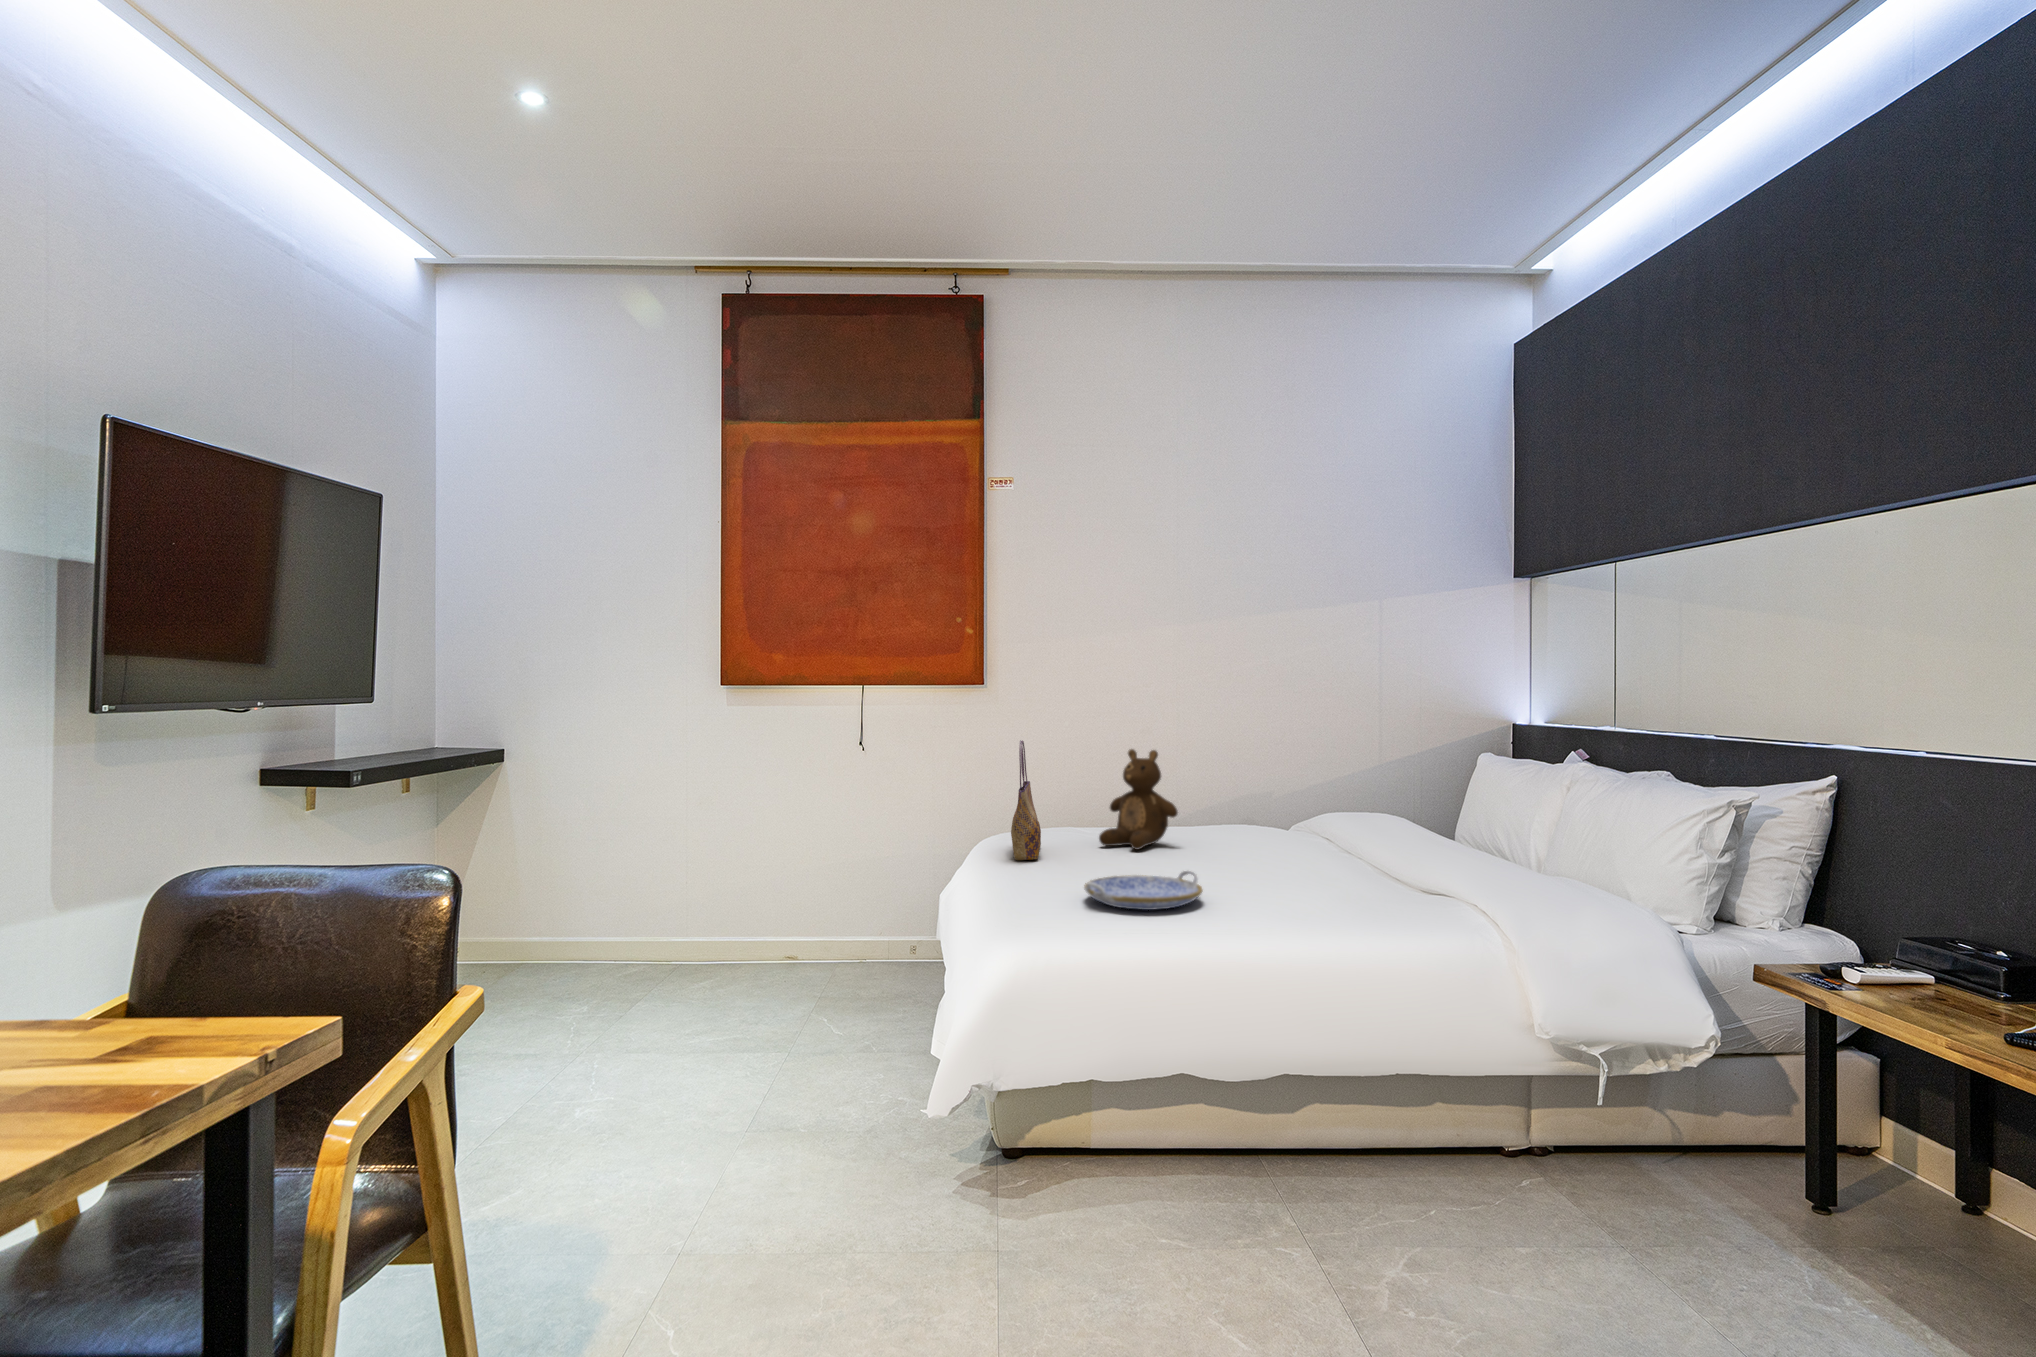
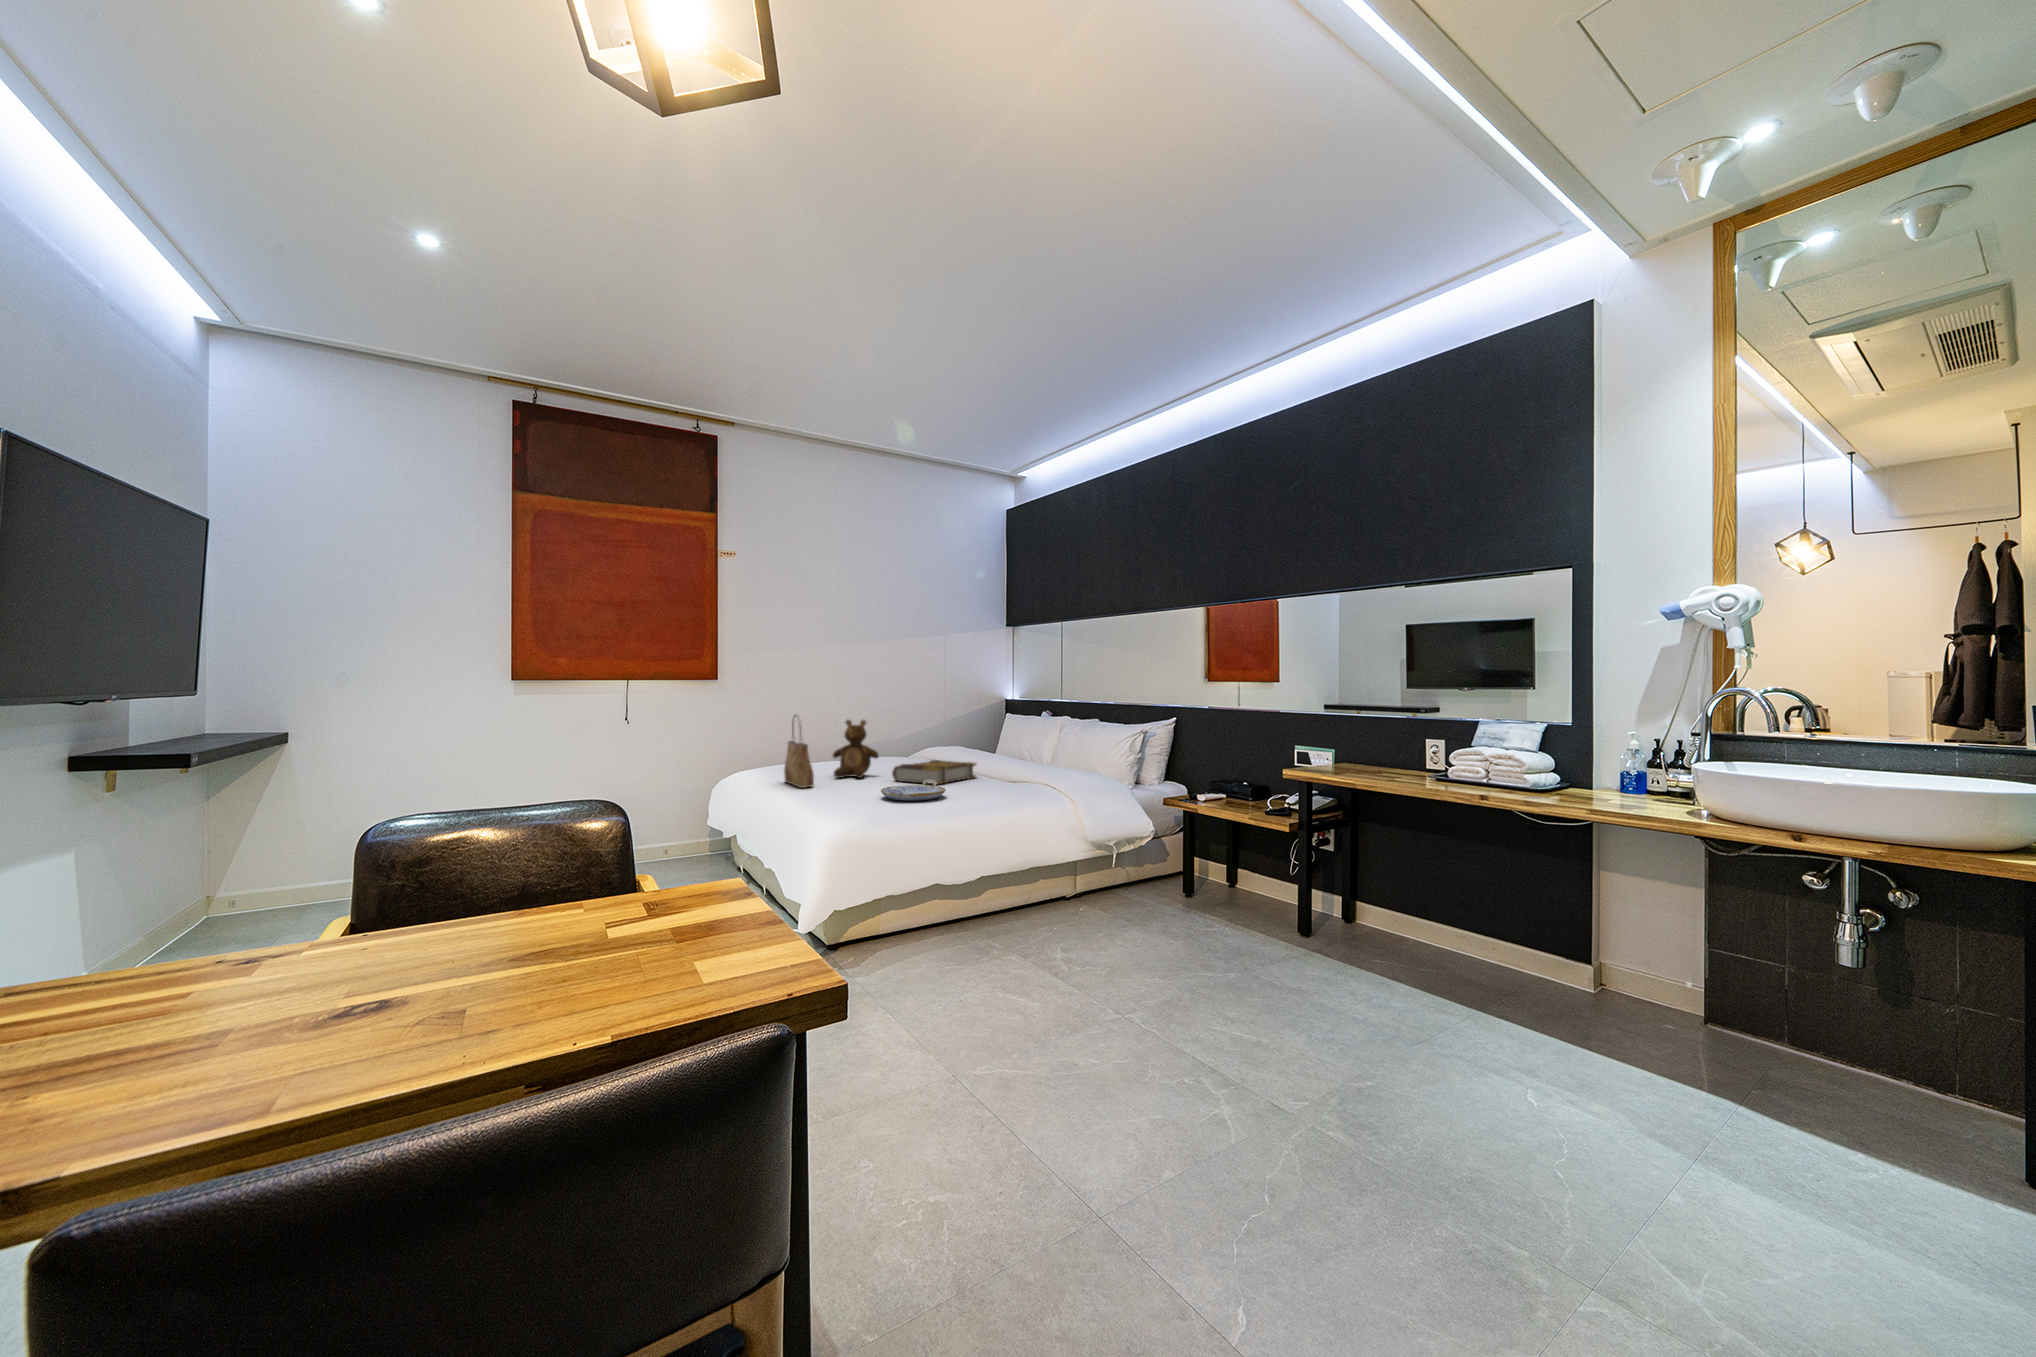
book: none [1177,827,1341,877] -> present [892,760,976,785]

